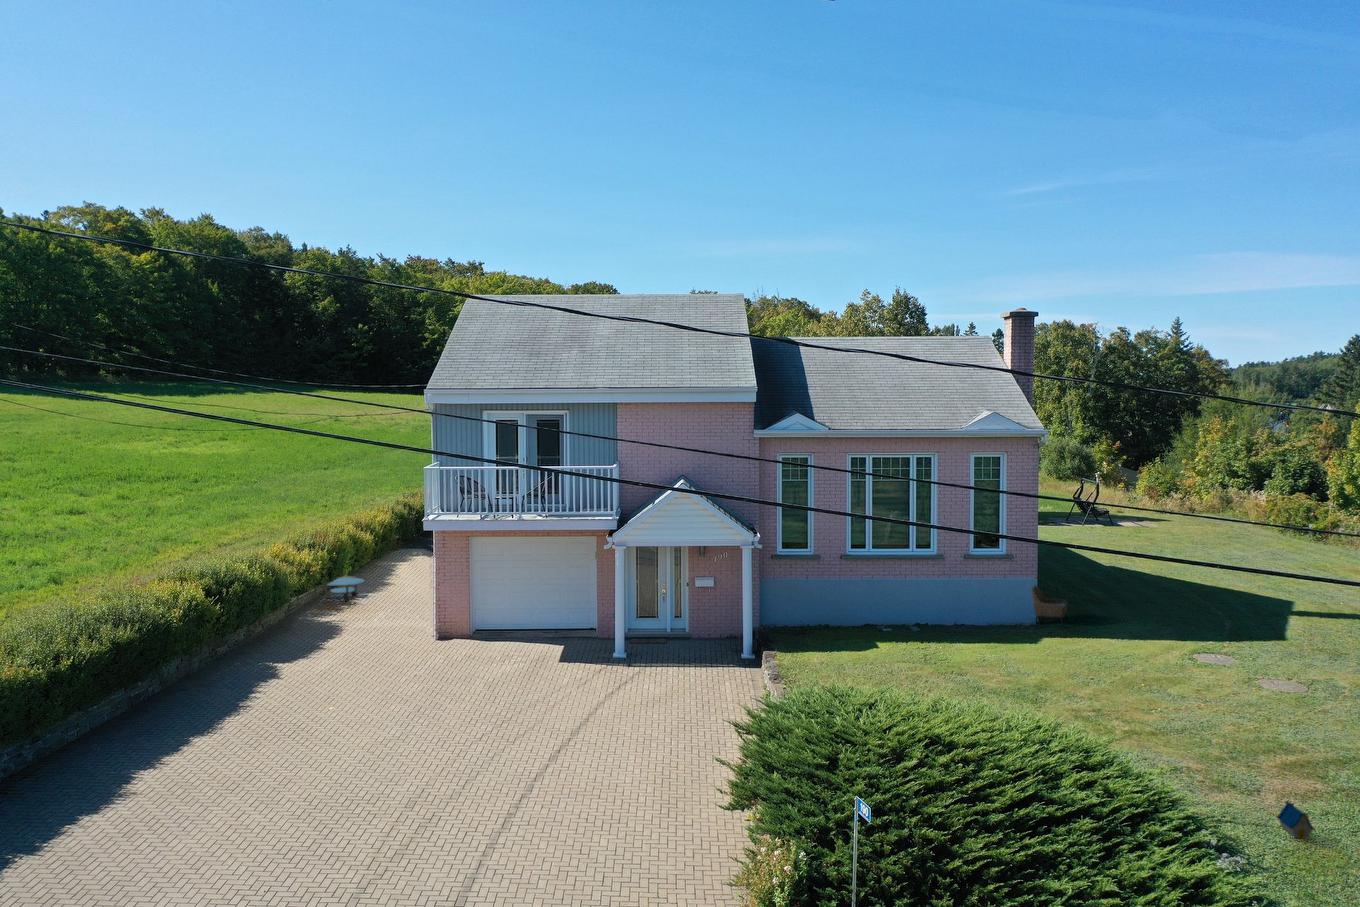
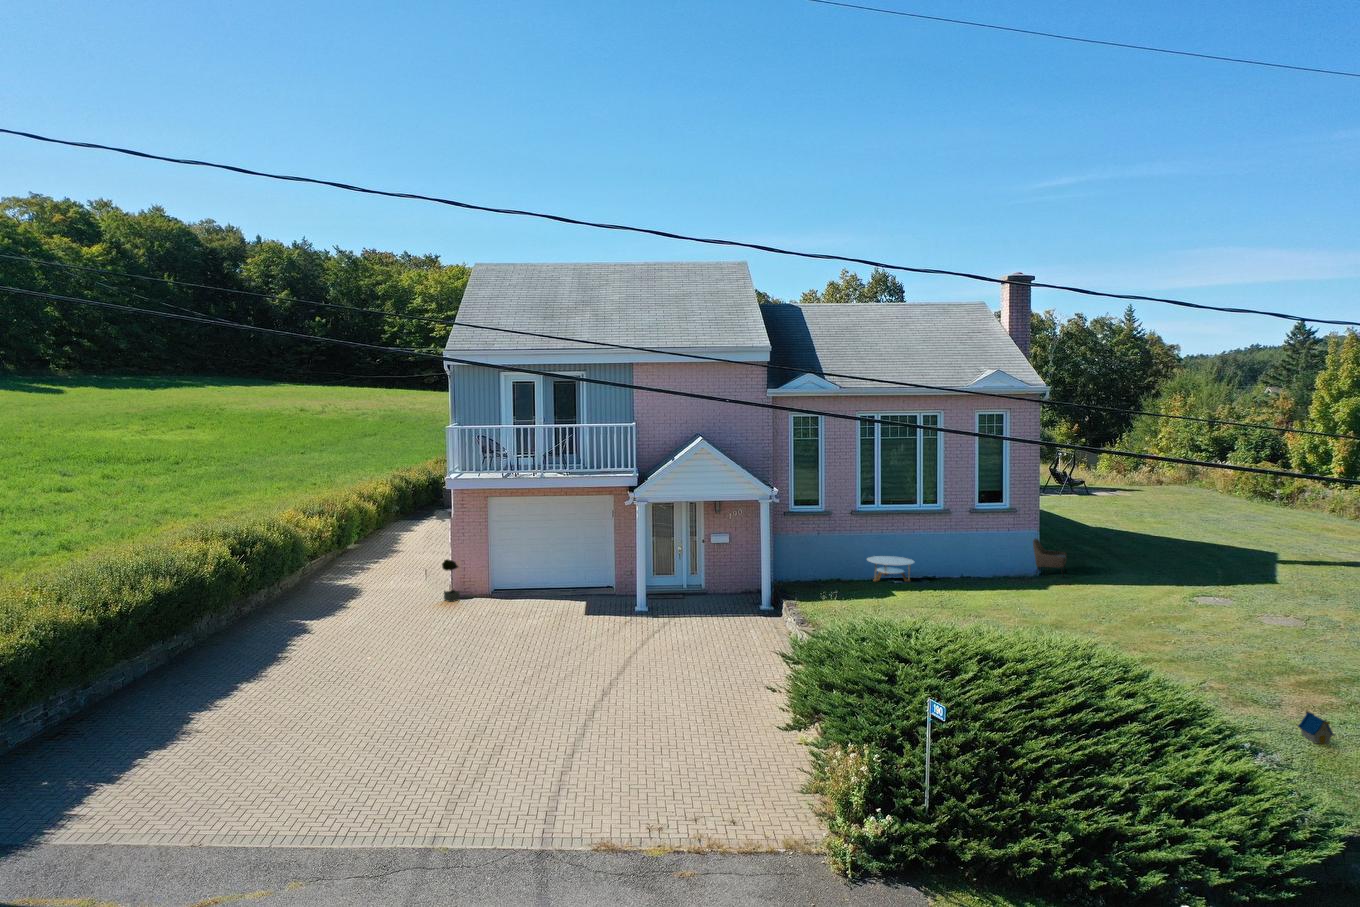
round table: present [327,577,364,601] -> present [867,556,914,582]
potted tree: none [418,601,437,645] -> present [442,560,460,602]

